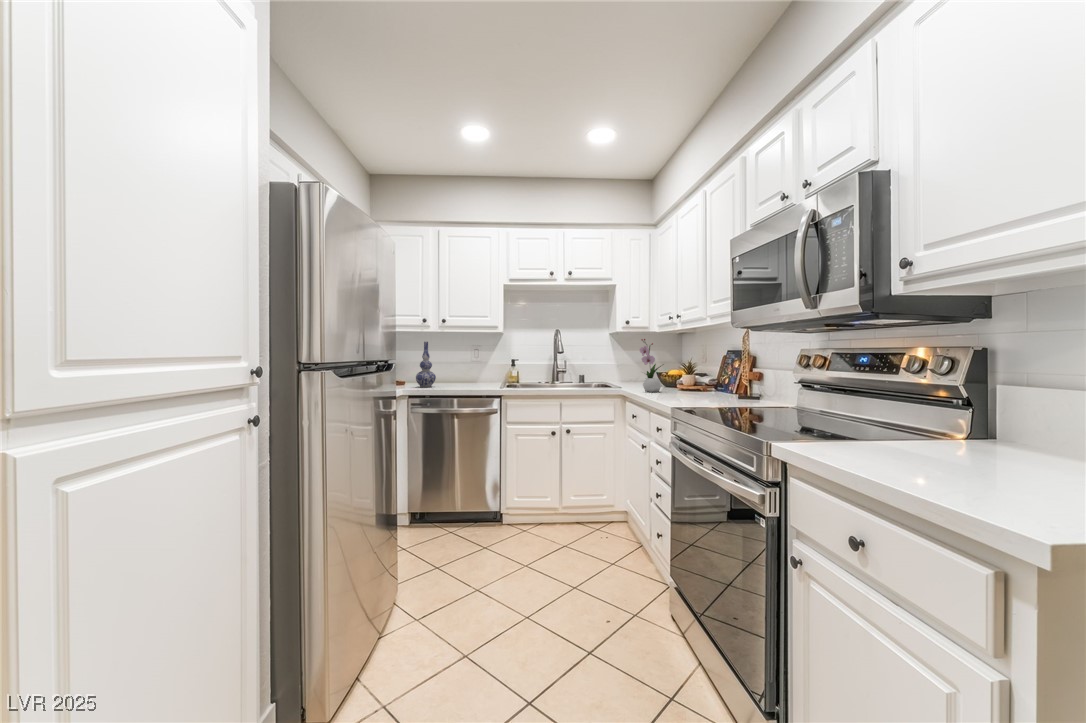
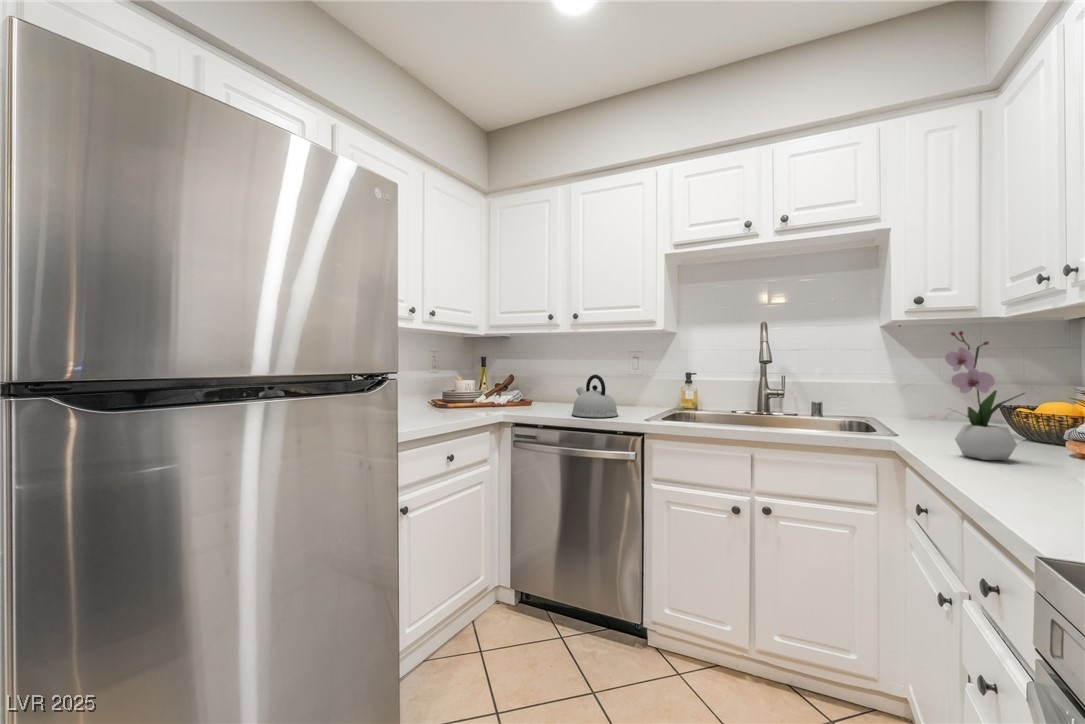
vase: present [416,341,436,387] -> none [540,345,567,409]
kettle: none [447,361,479,389] -> present [572,375,618,417]

